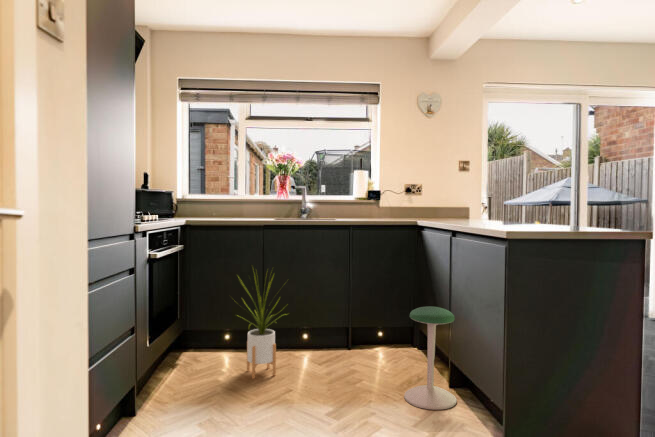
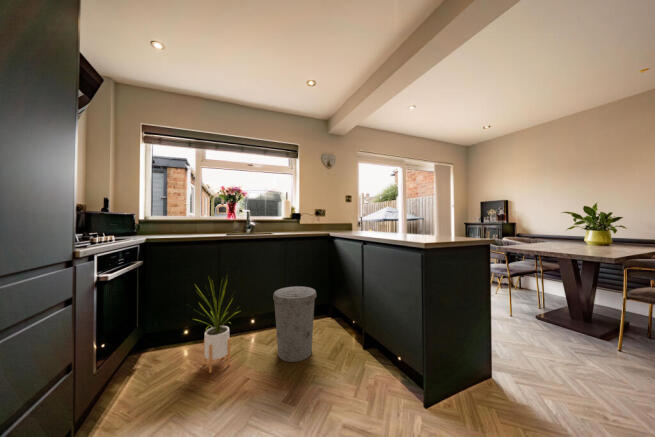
trash can: none [329,290,386,384] -> present [273,286,316,362]
stool: present [404,306,457,410] -> none [336,297,374,378]

